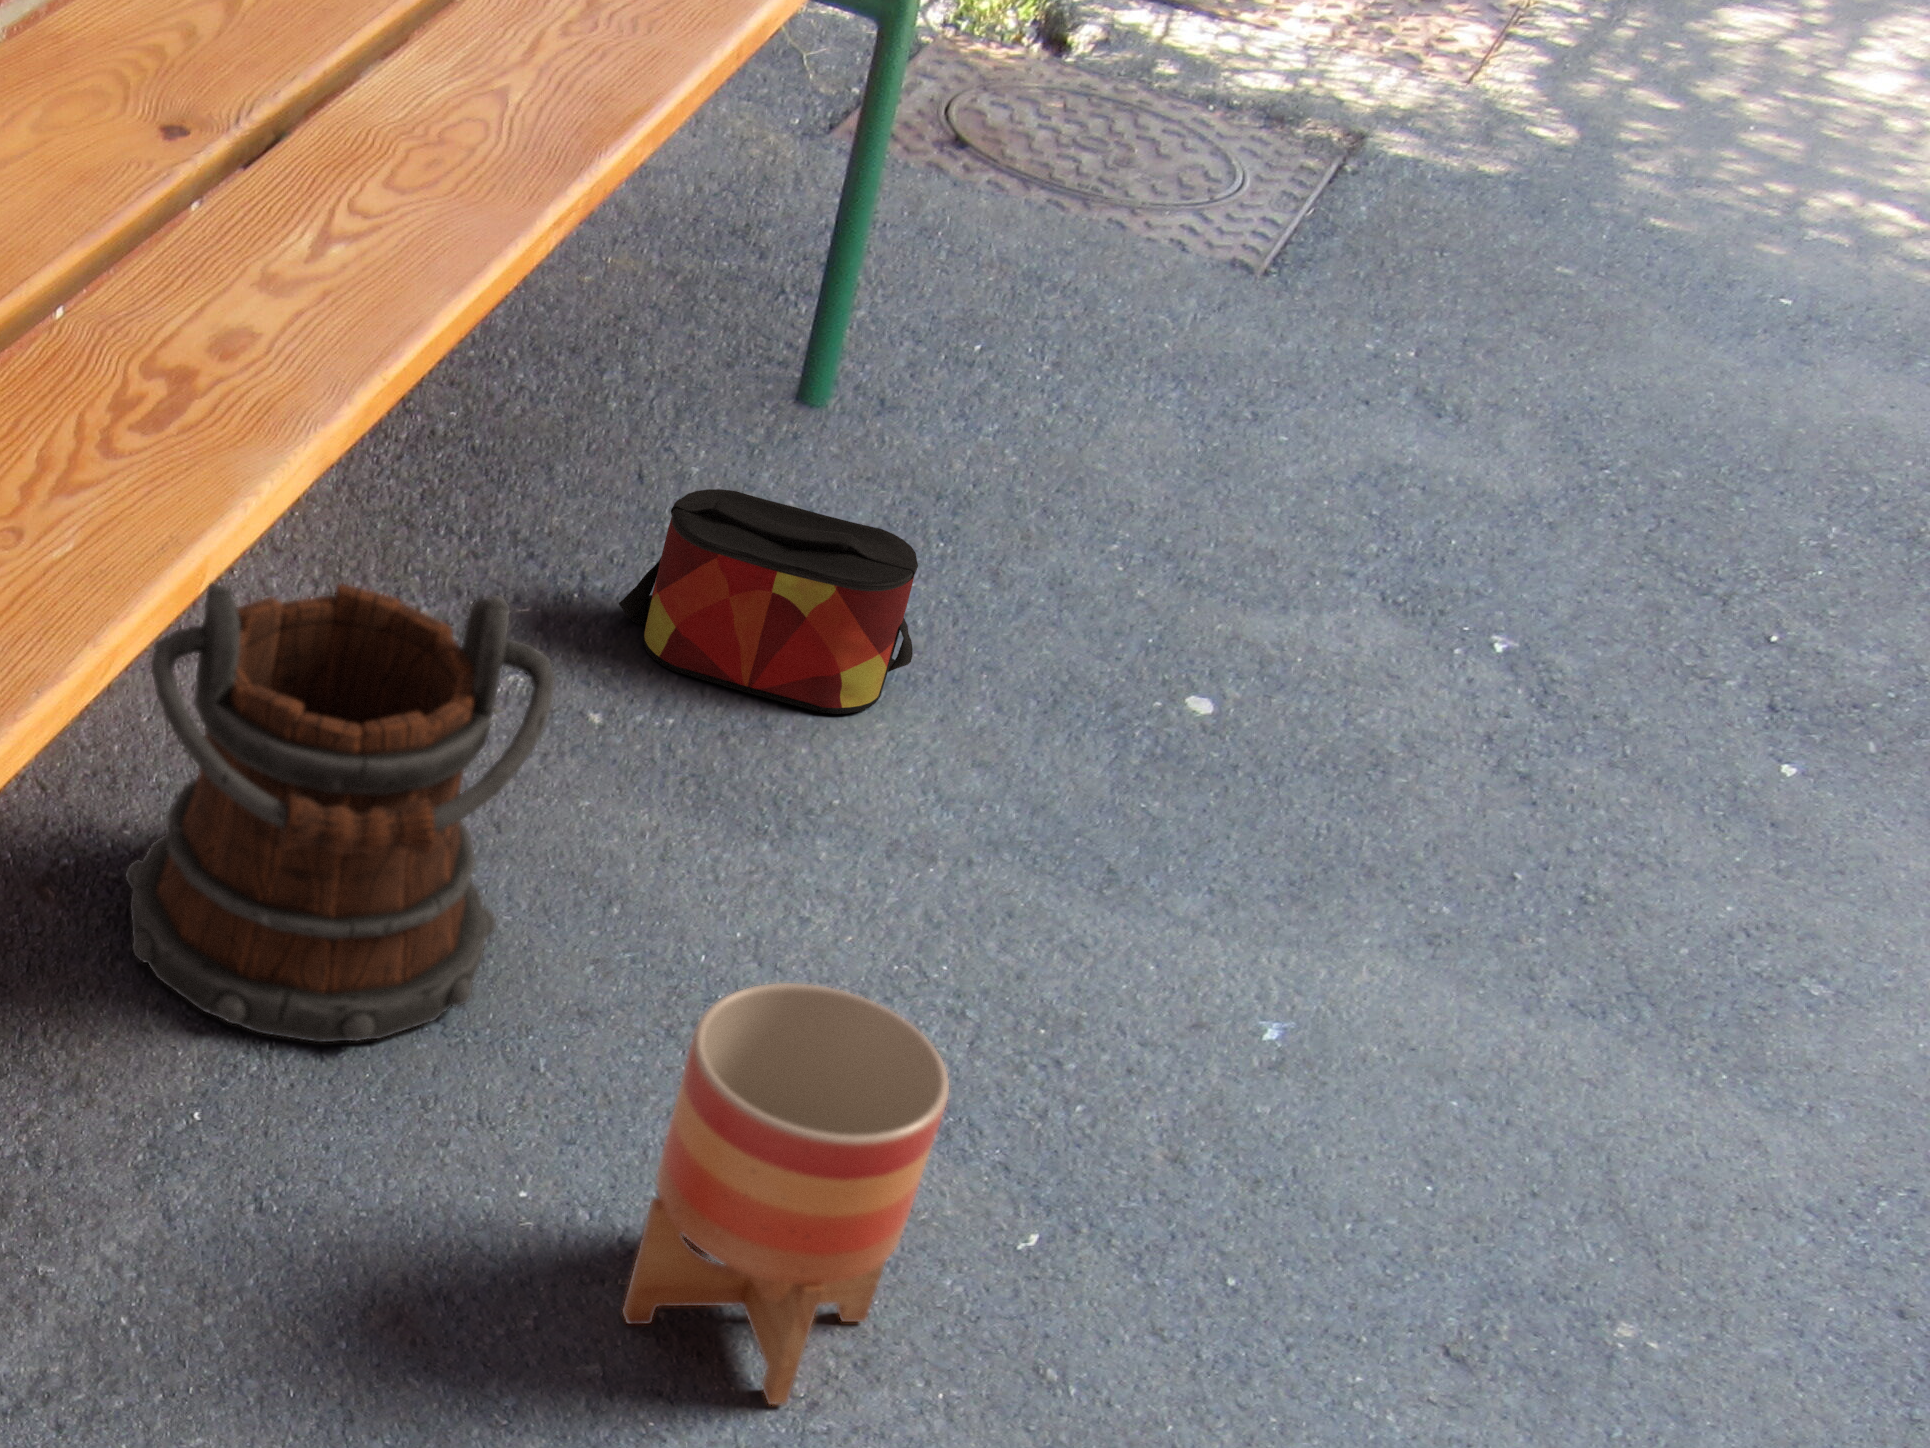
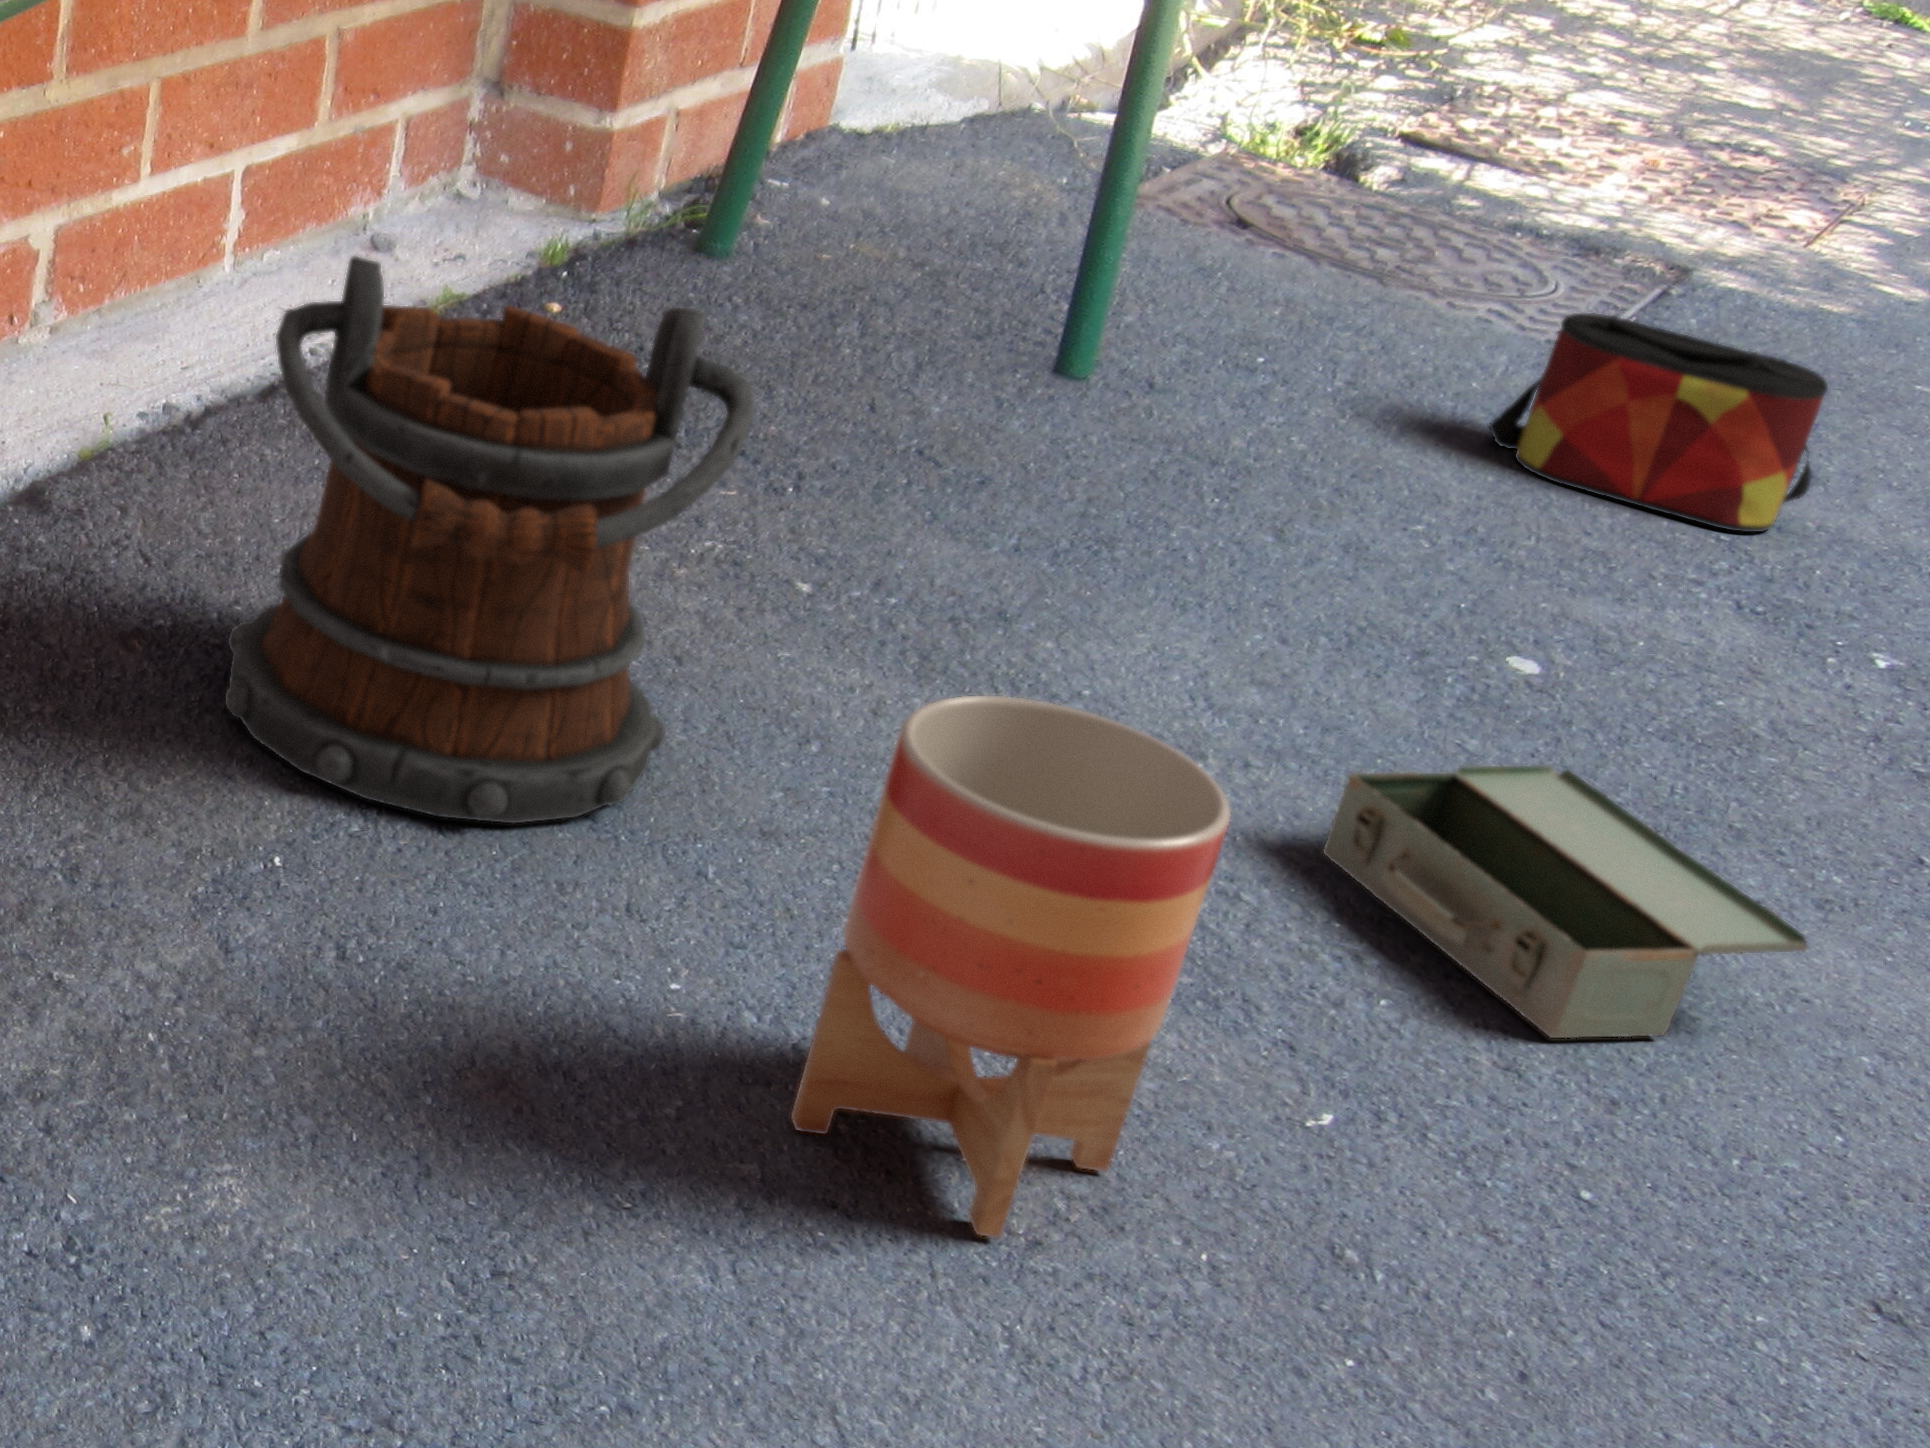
bag: present [619,489,918,714] -> present [1489,313,1828,532]
toolbox: none [1031,845,1407,1117] -> present [1323,765,1807,1038]

